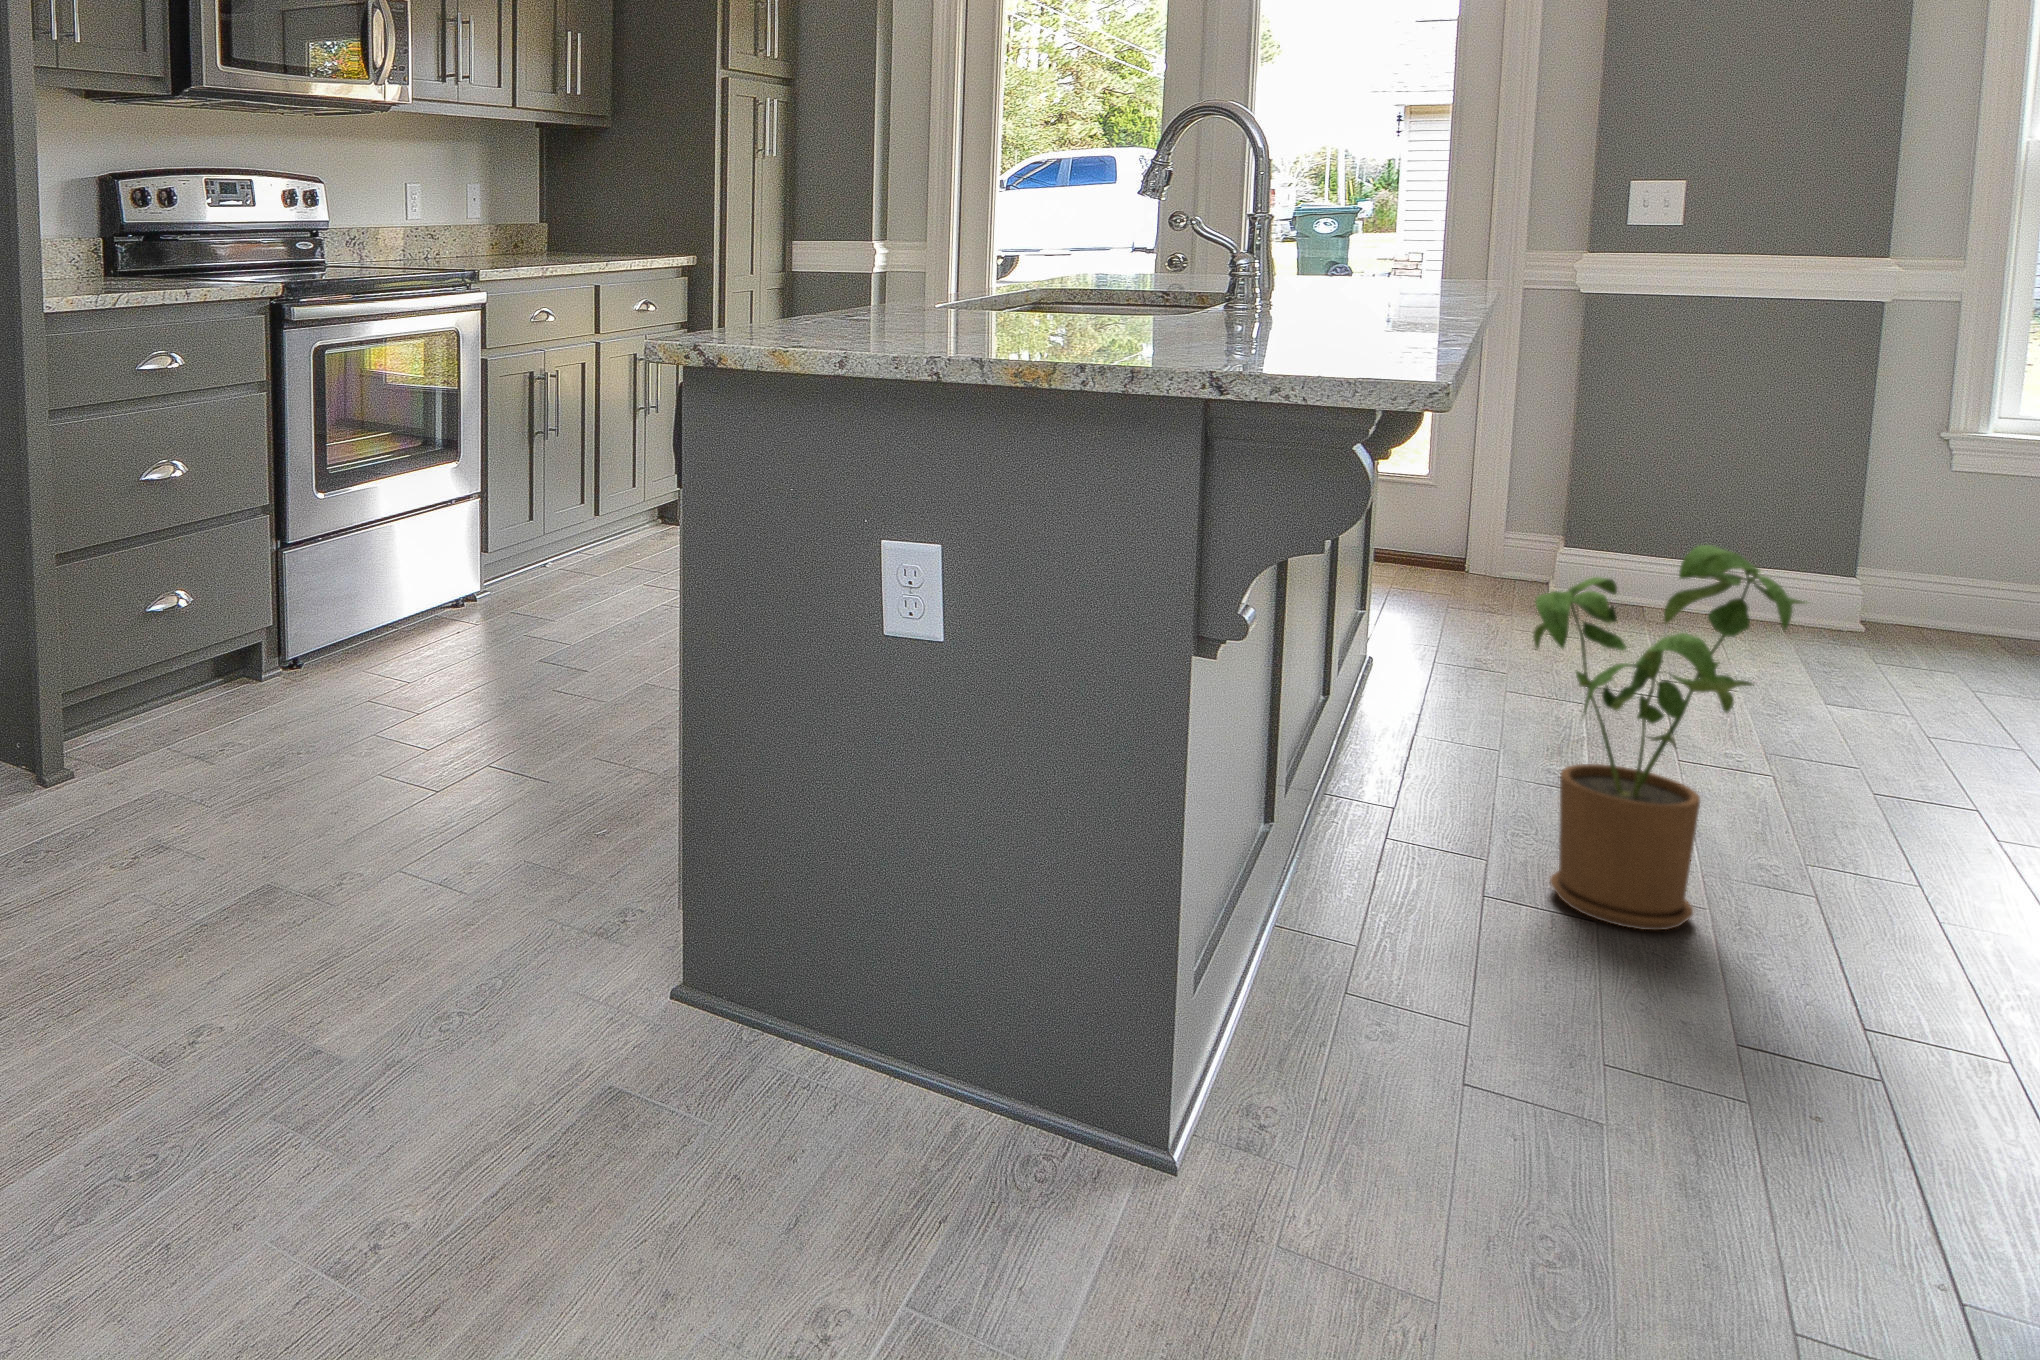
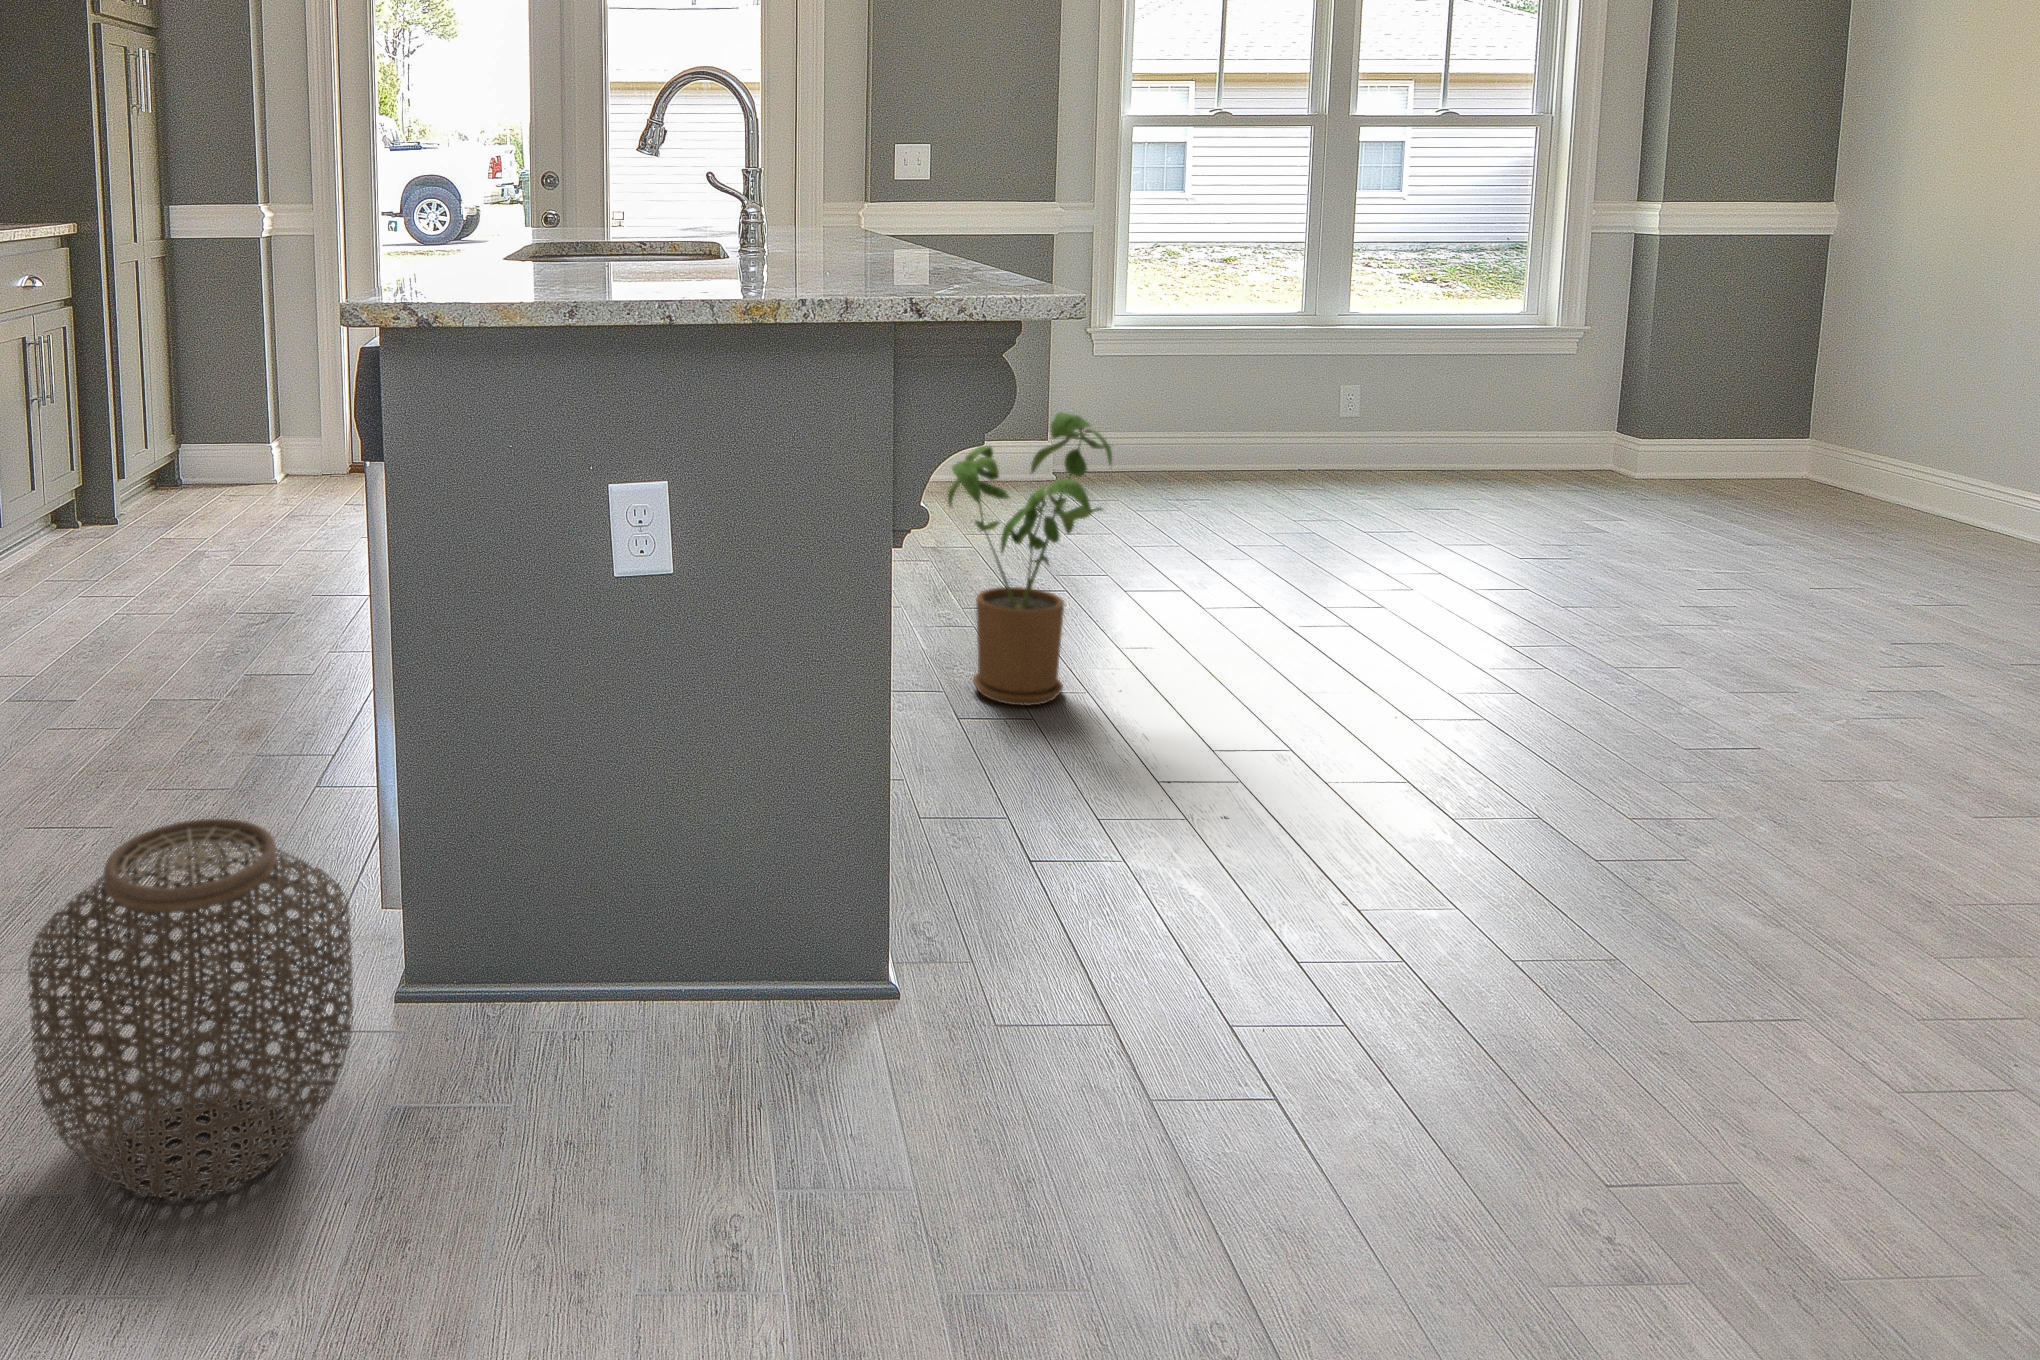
woven basket: none [322,777,583,1099] -> present [28,819,353,1198]

